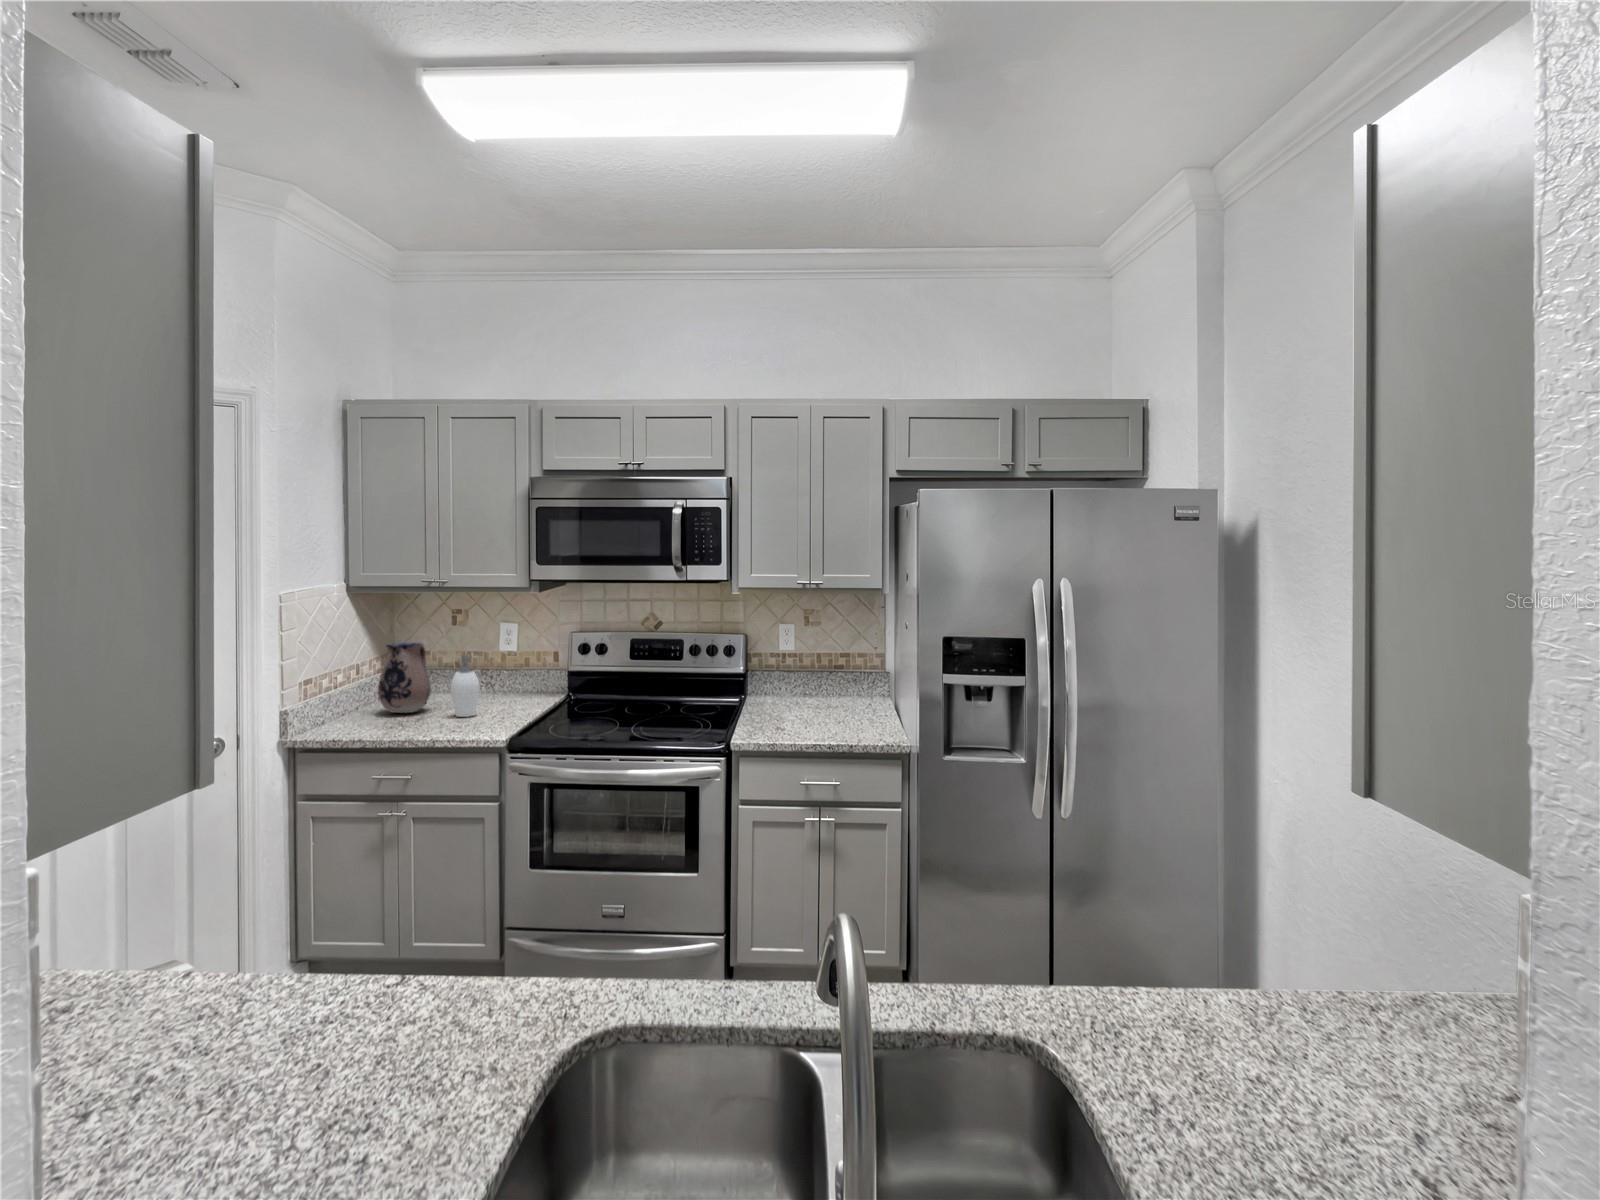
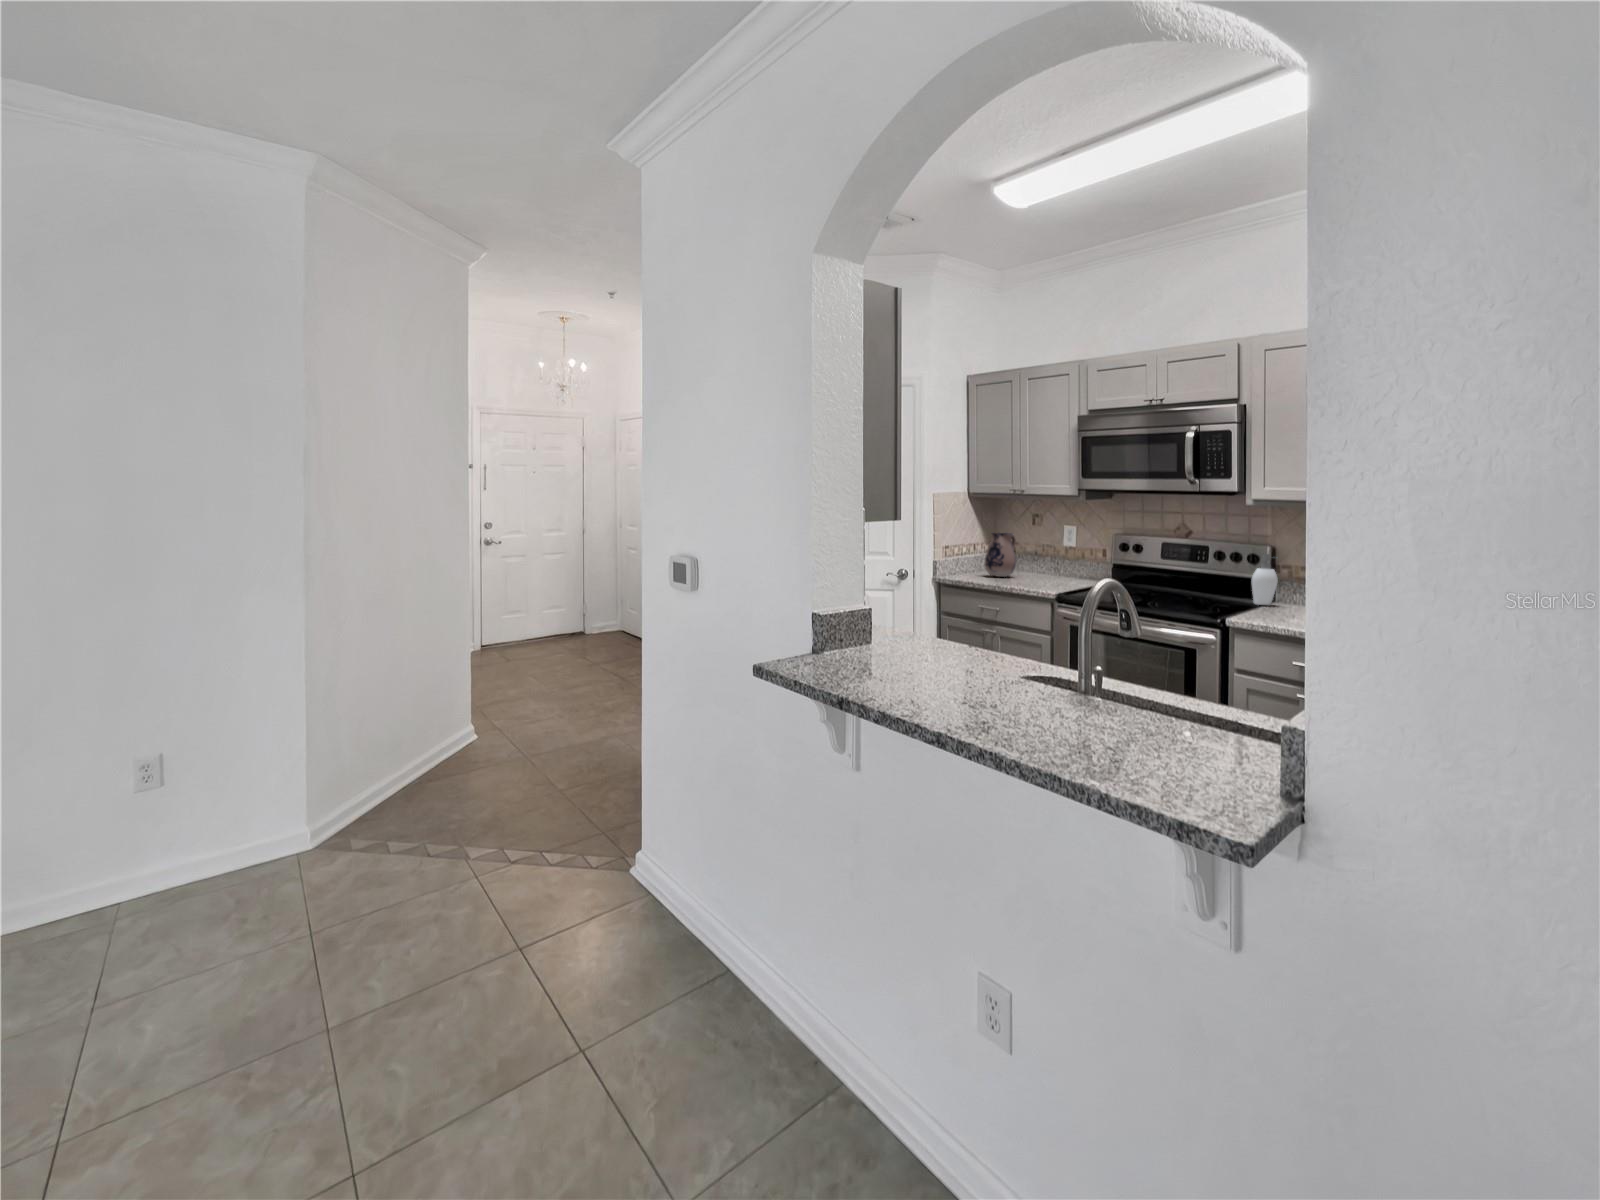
soap dispenser: present [451,654,480,717] -> present [1251,554,1278,605]

